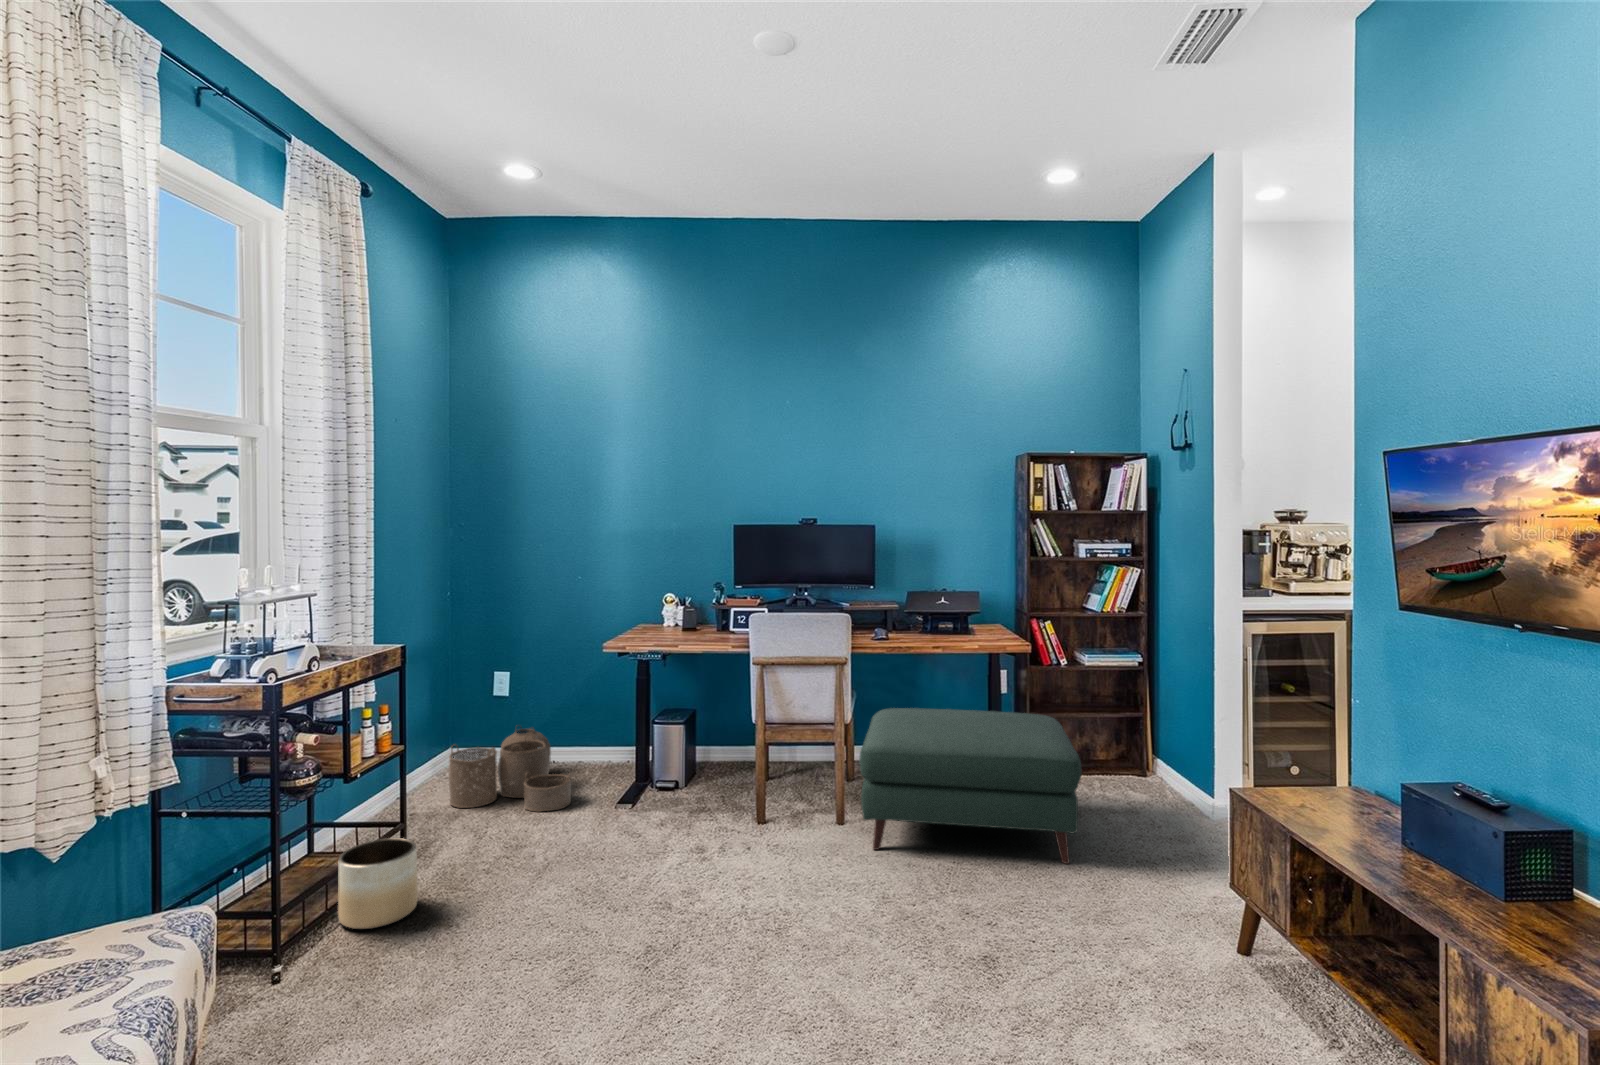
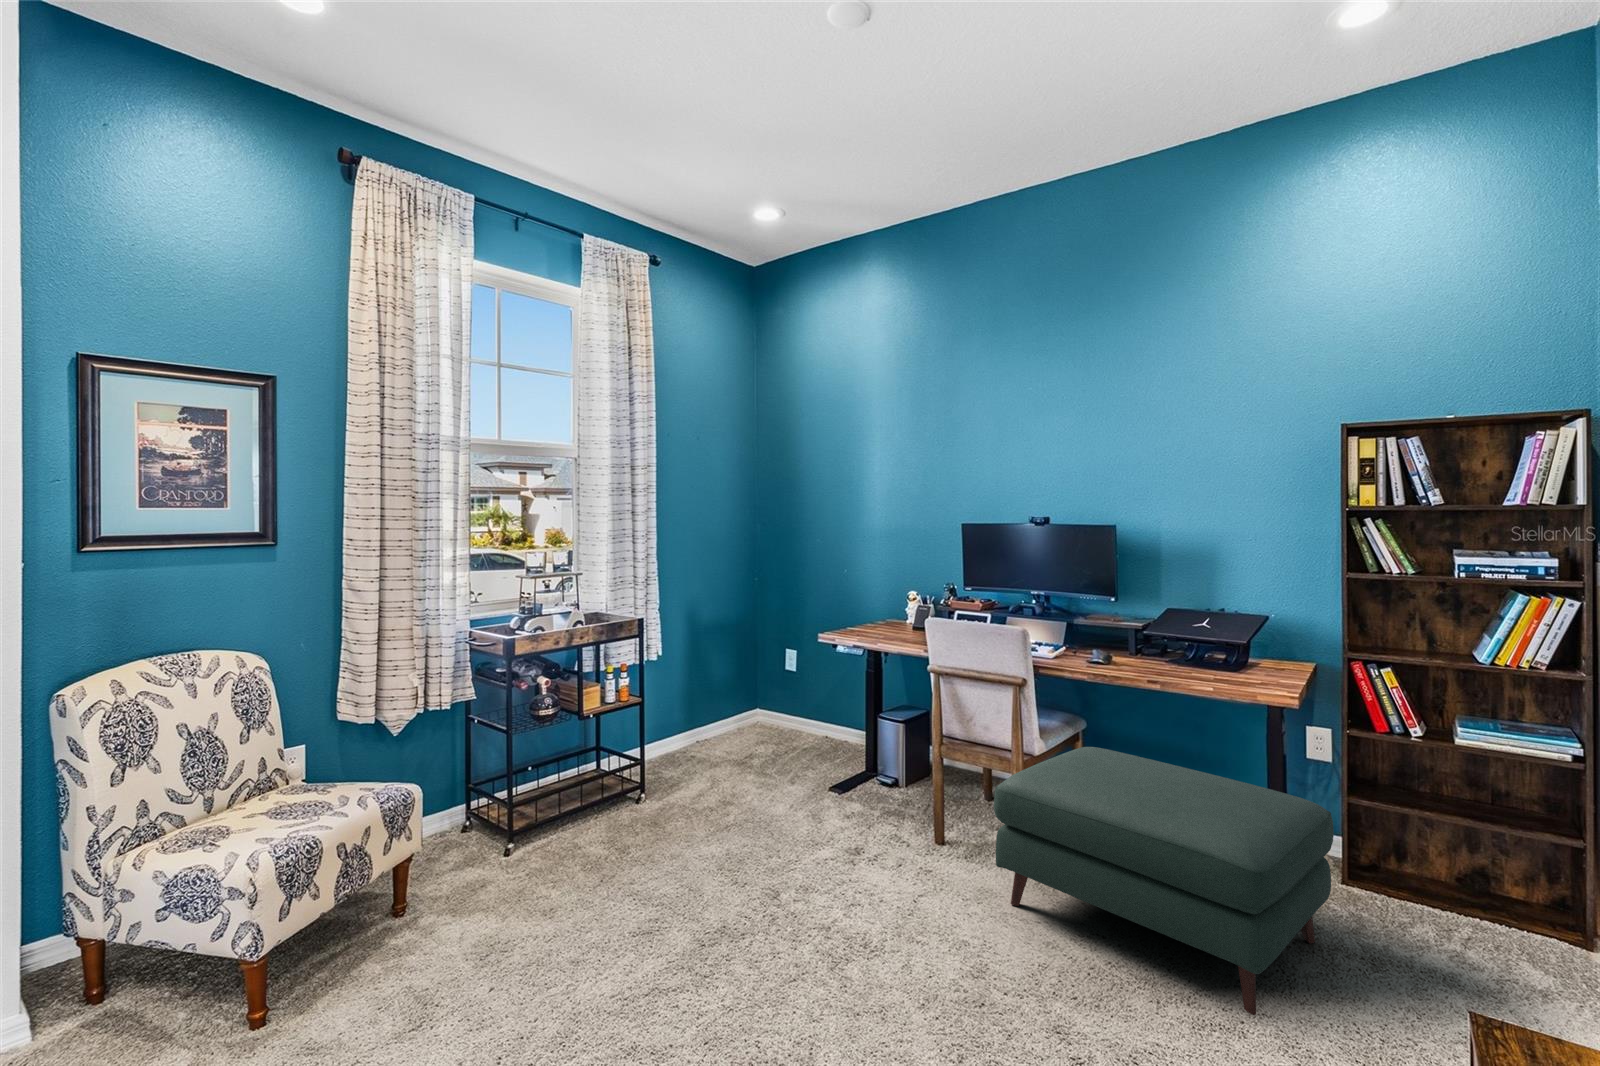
woven basket: present [449,727,571,812] -> none [720,699,820,779]
planter: present [338,838,417,929] -> none [562,766,618,832]

